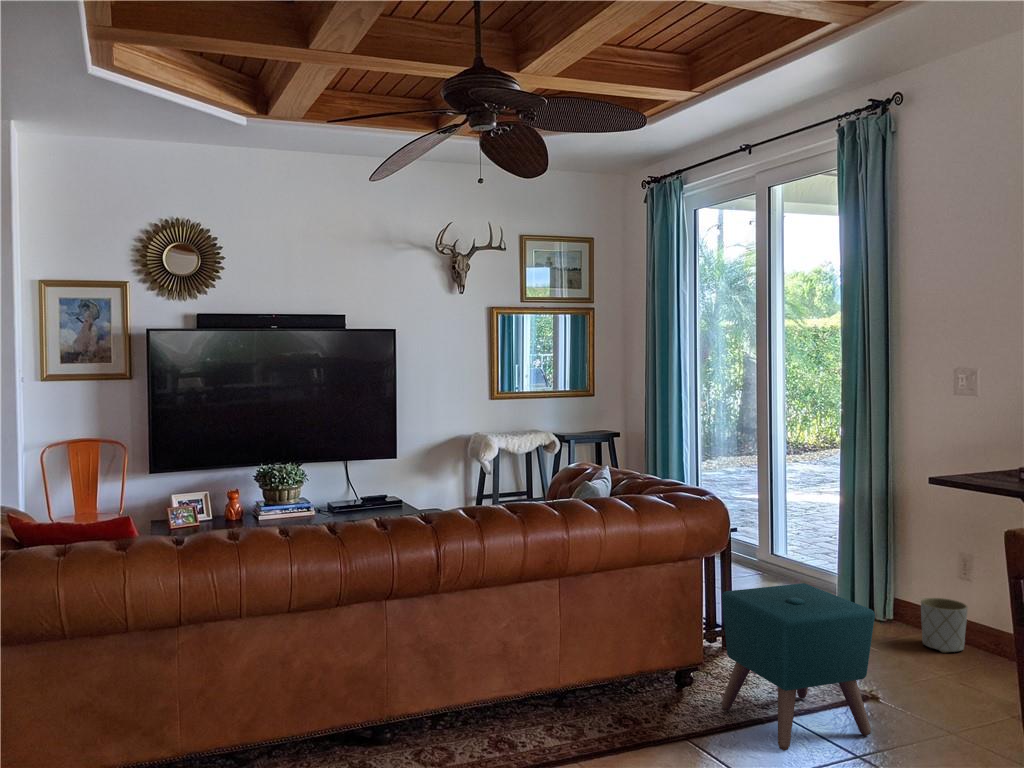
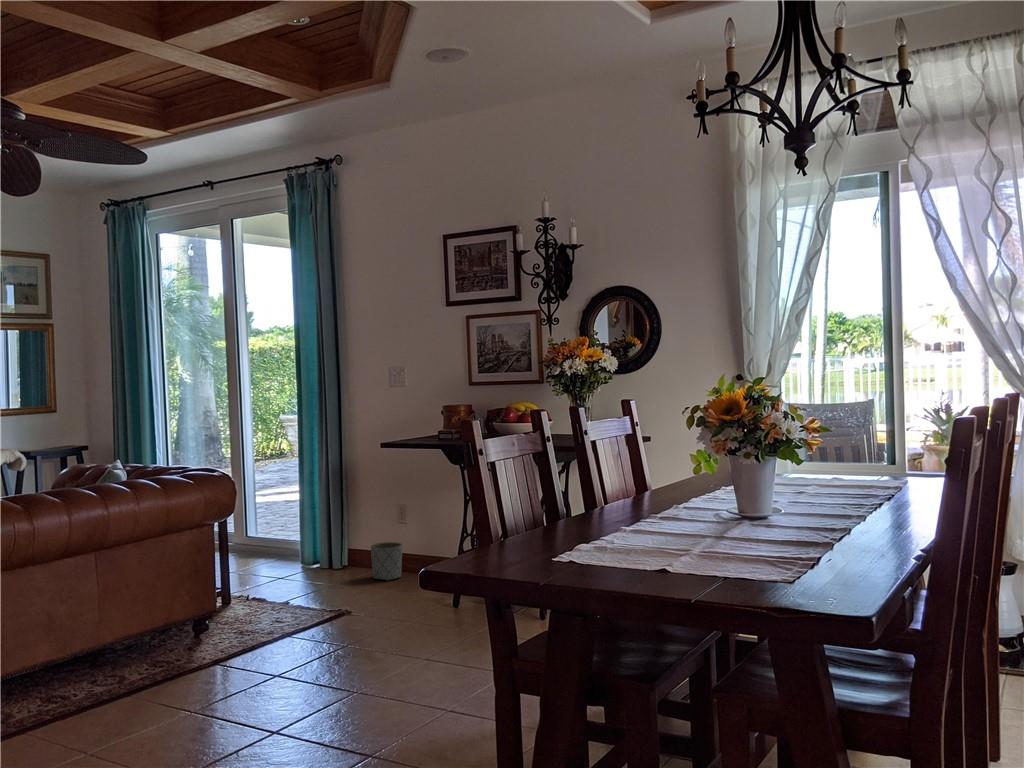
ottoman: present [722,583,875,751] -> none [232,534,347,653]

